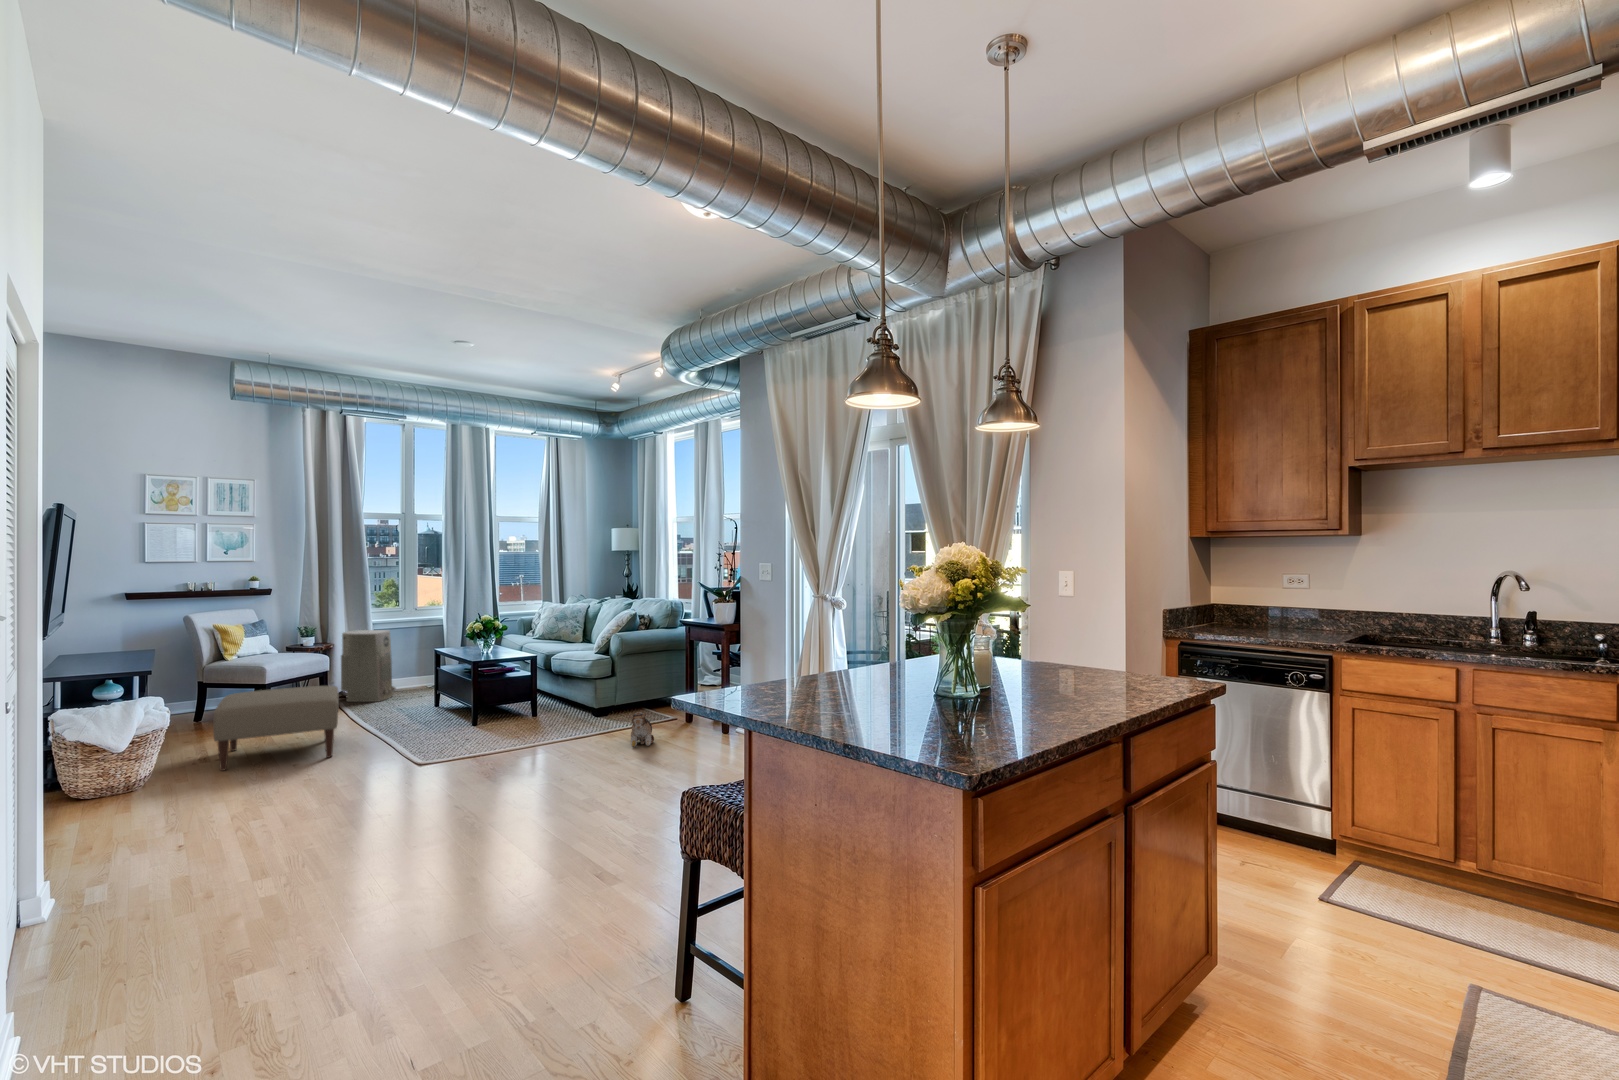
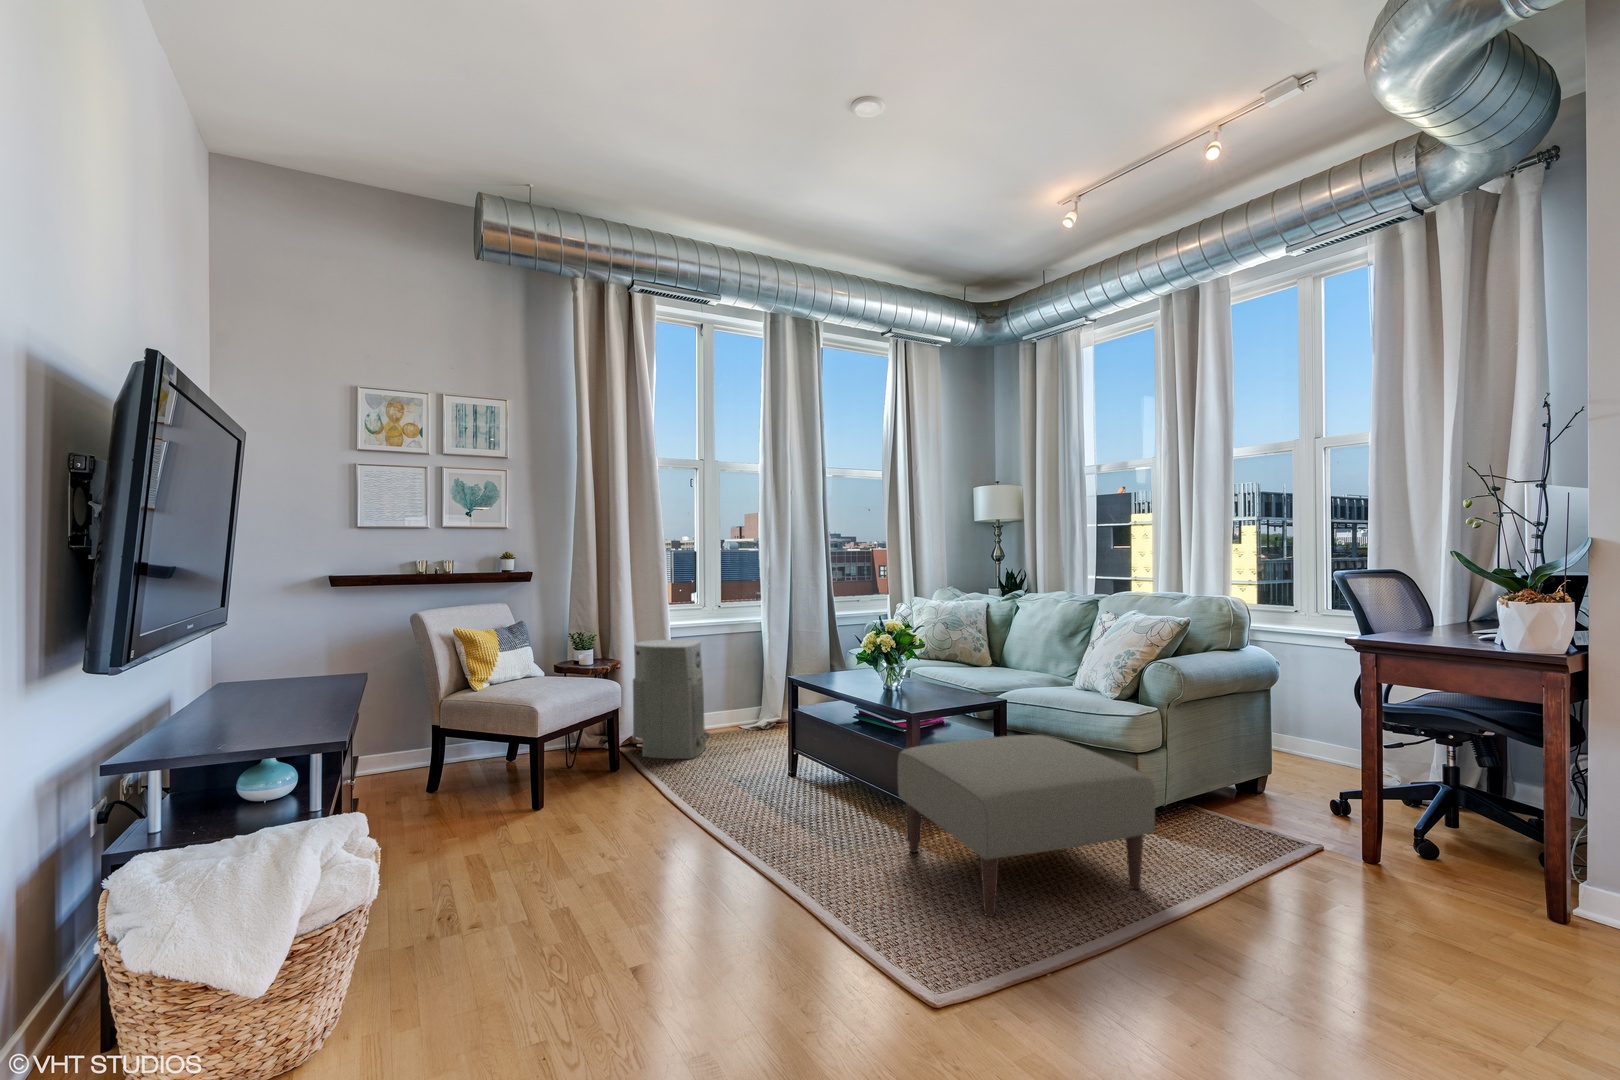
ottoman: present [213,686,339,771] -> present [898,735,1155,917]
plush toy: present [630,712,654,747] -> none [1340,874,1451,962]

